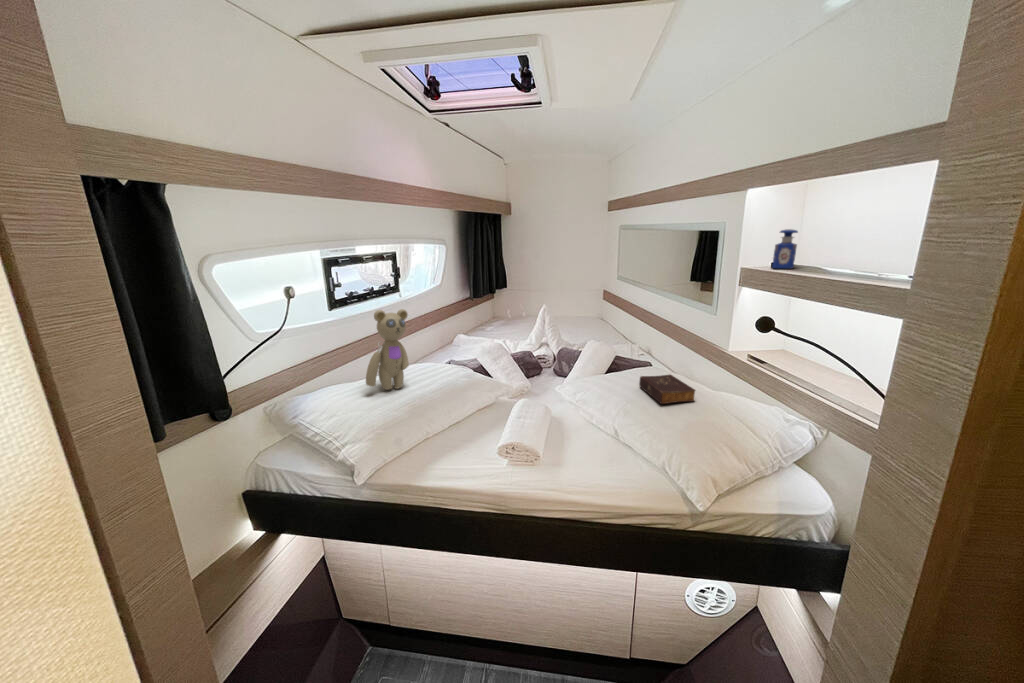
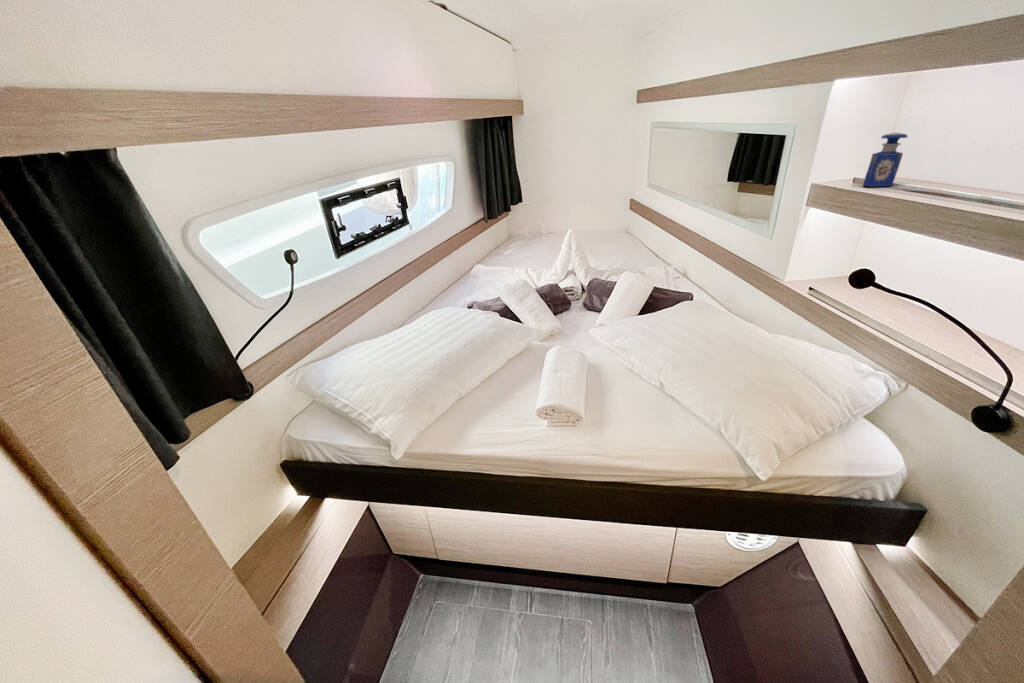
teddy bear: present [366,309,409,390] -> none [387,260,431,349]
book: present [639,374,695,404] -> none [687,317,755,355]

